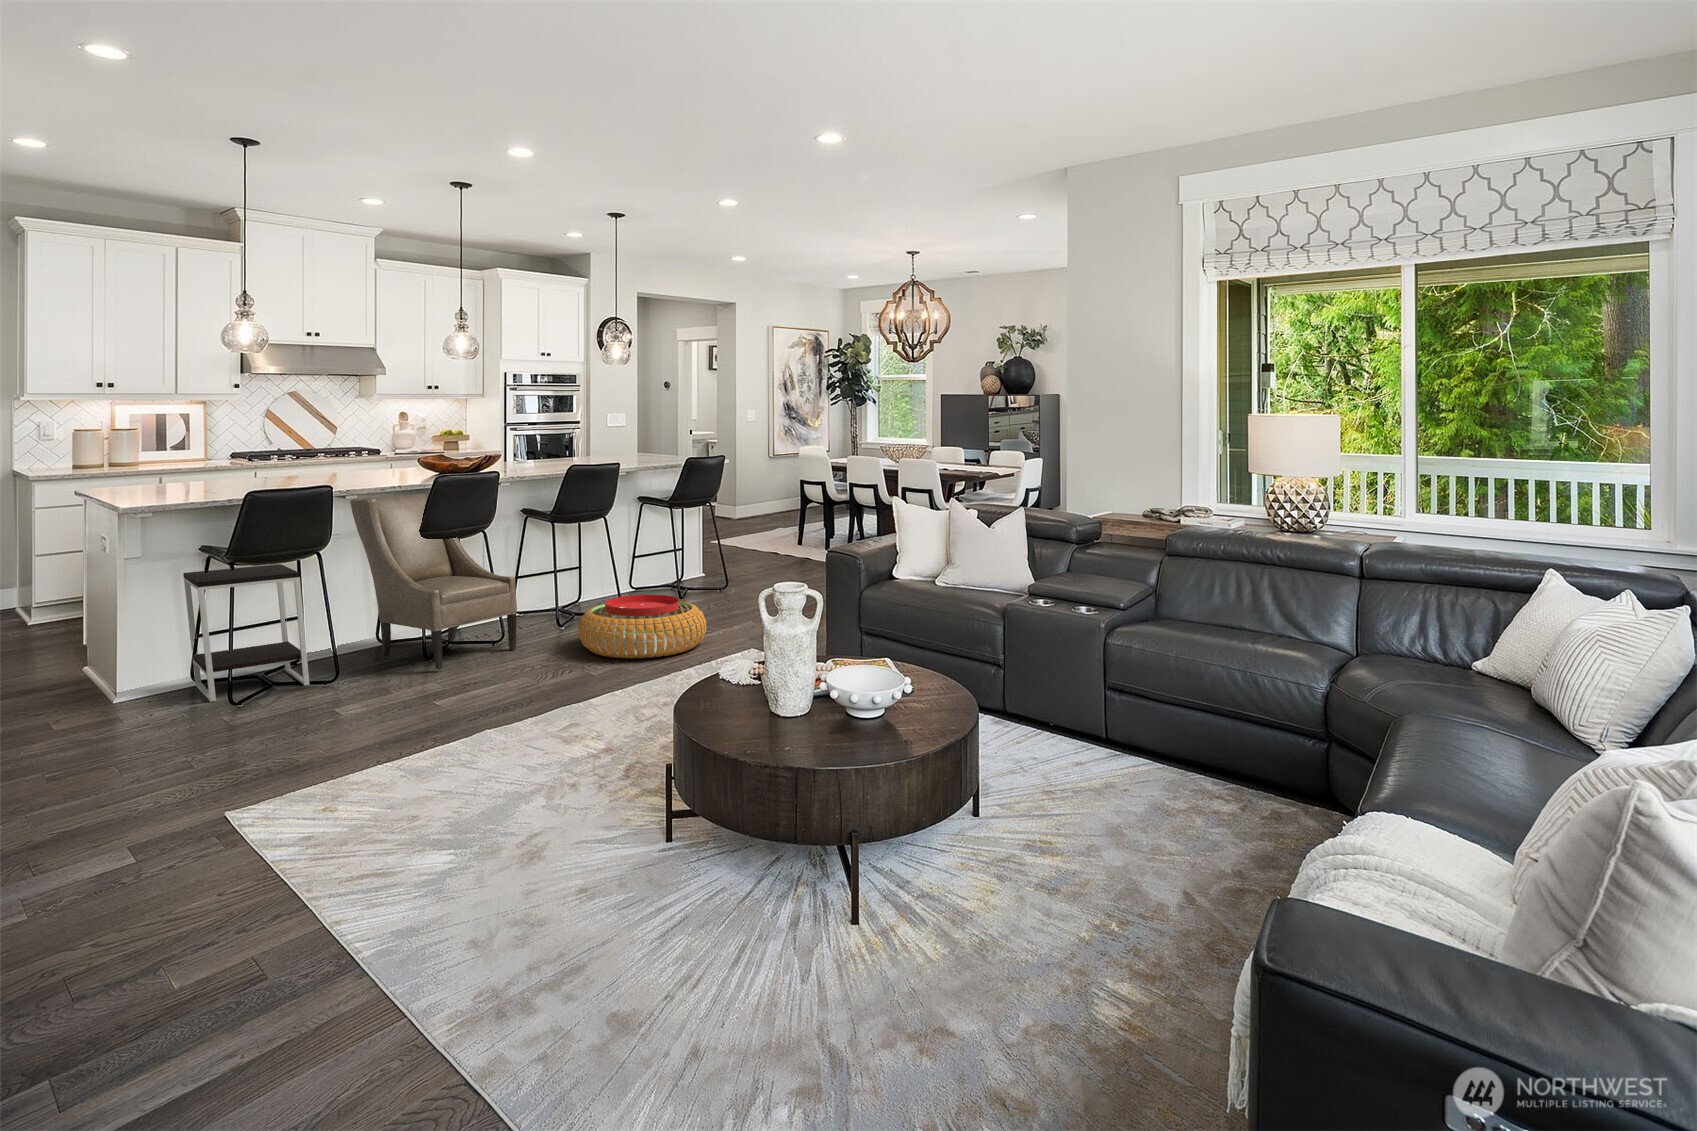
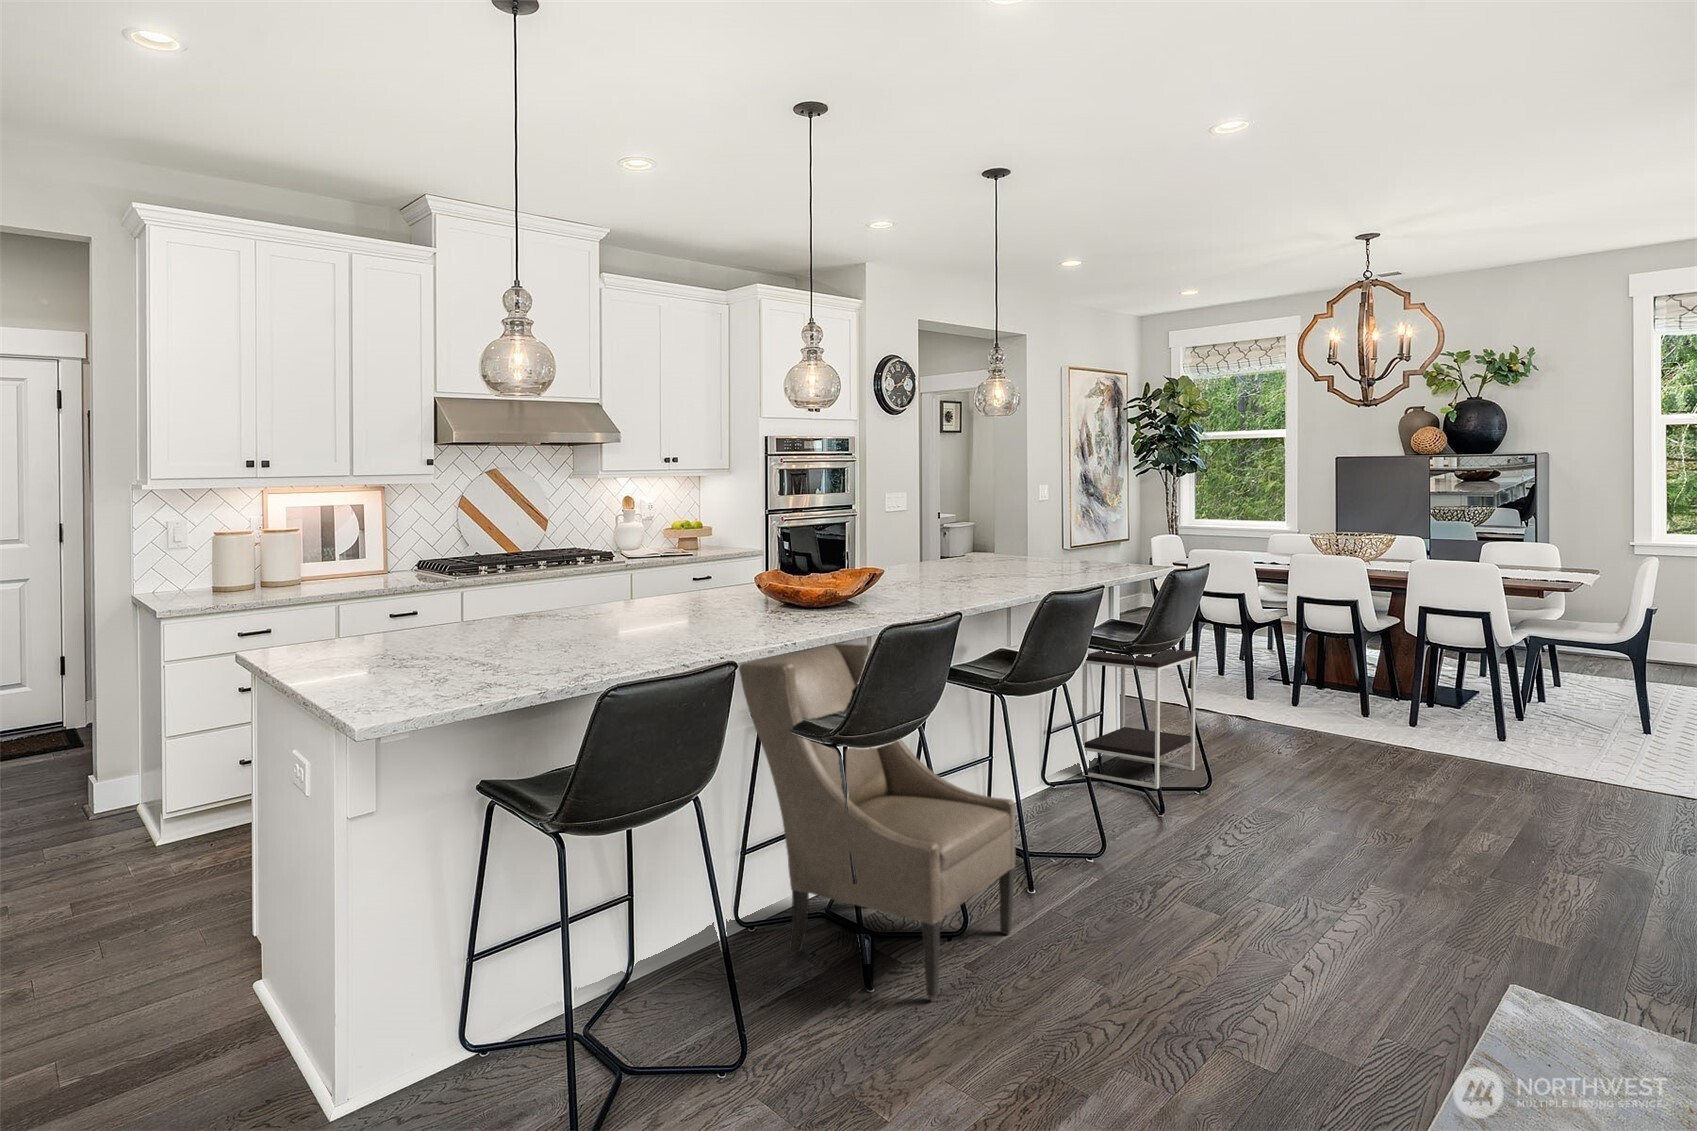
side table: present [183,564,309,702] -> present [1082,649,1196,789]
pouf: present [578,595,707,658] -> none [1120,823,1368,967]

